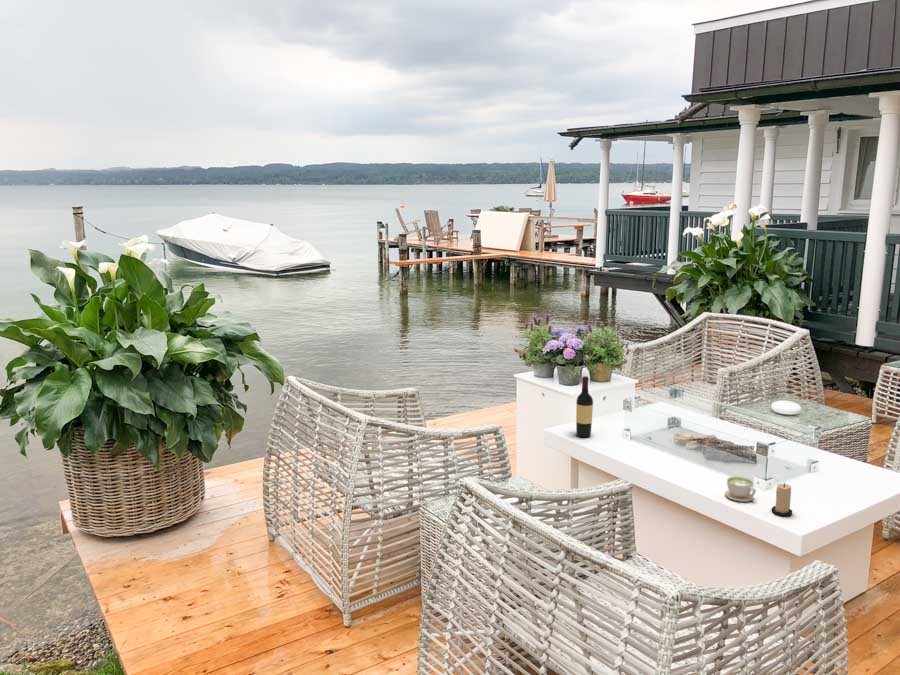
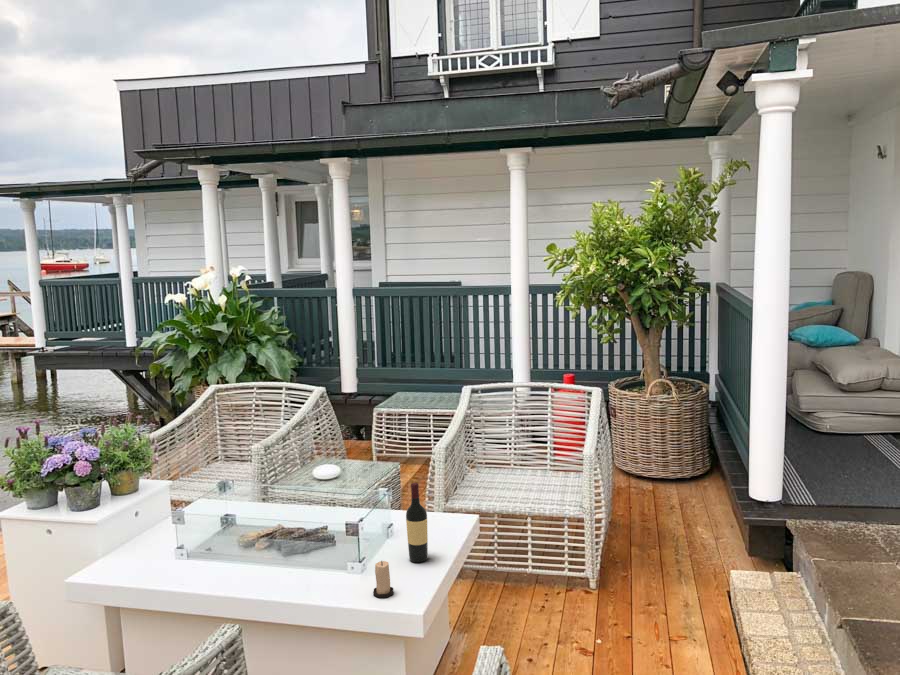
wine bottle: present [576,376,593,437] -> present [406,483,428,562]
coffee cup: present [725,477,756,502] -> none [319,567,352,596]

